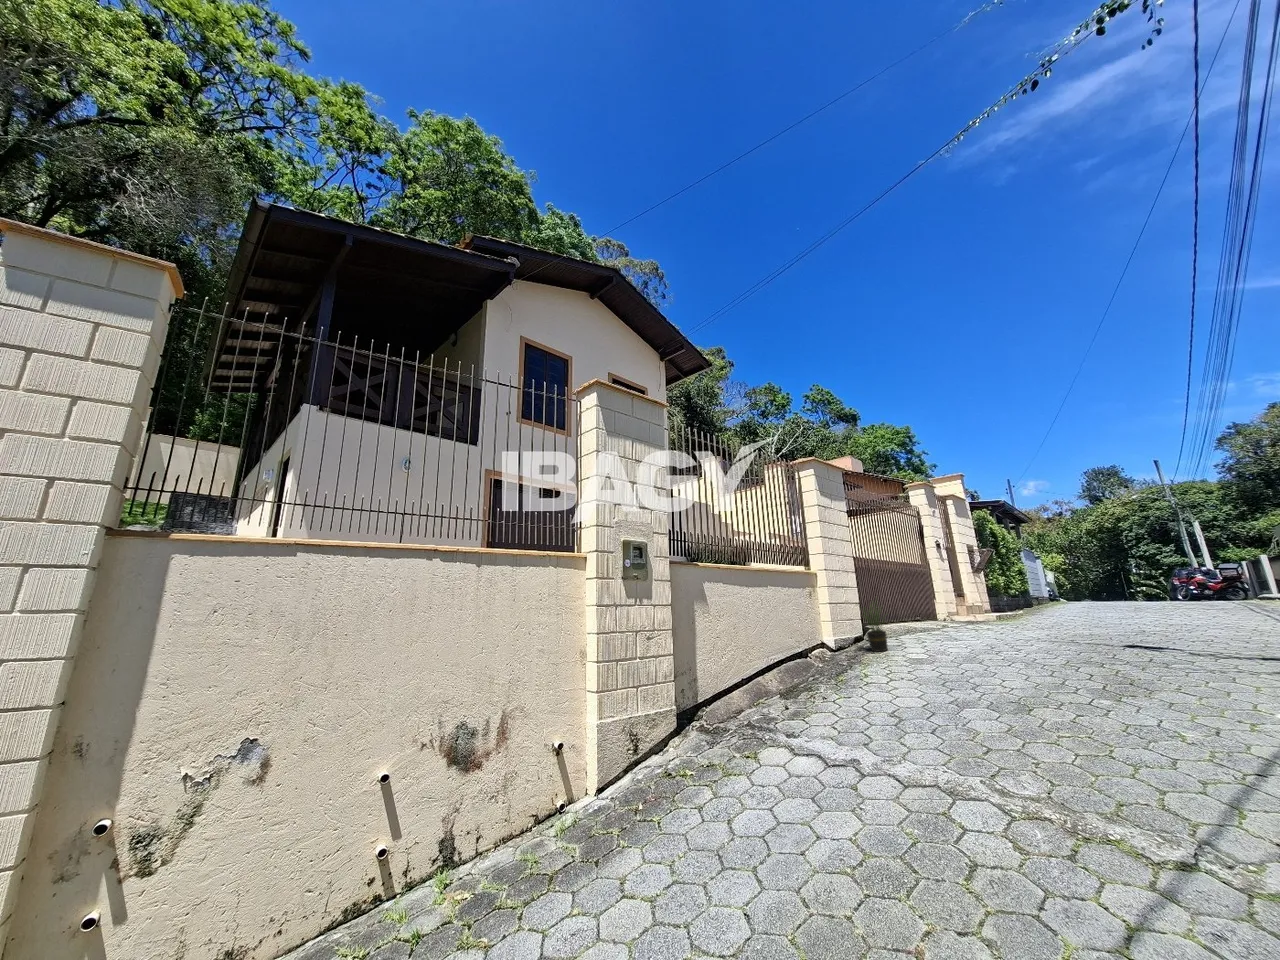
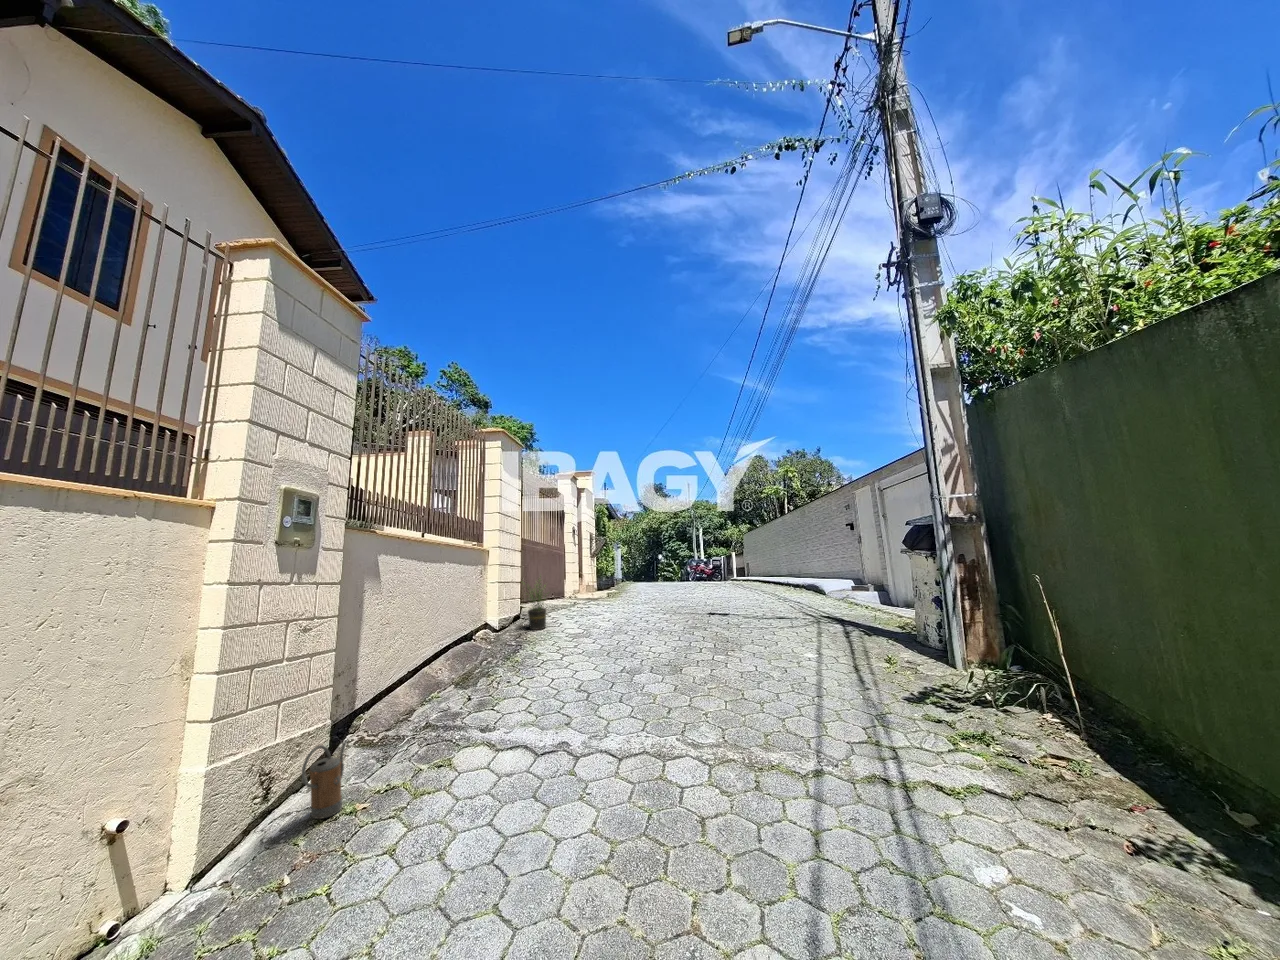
watering can: none [649,721,680,774] -> present [302,741,347,819]

